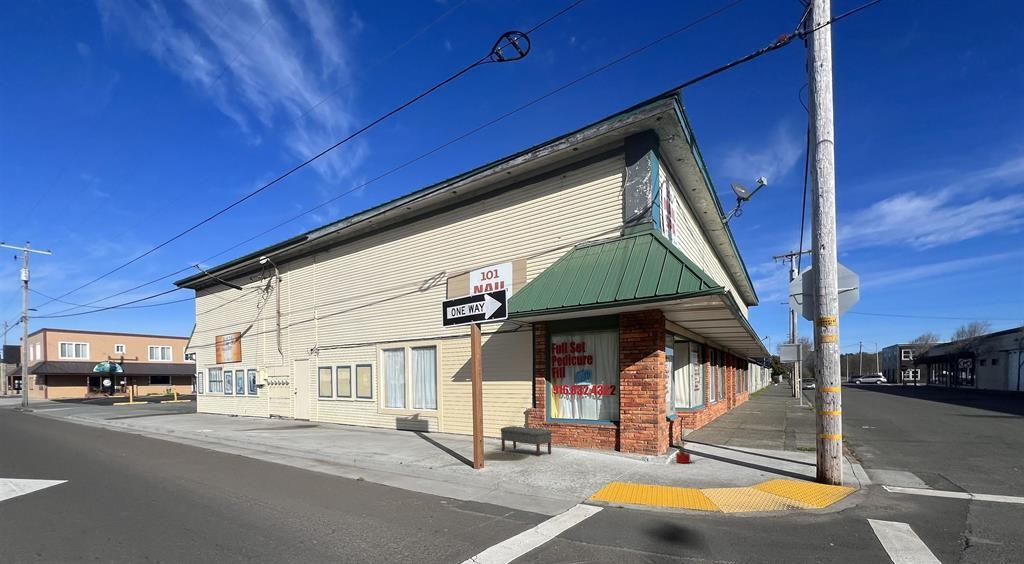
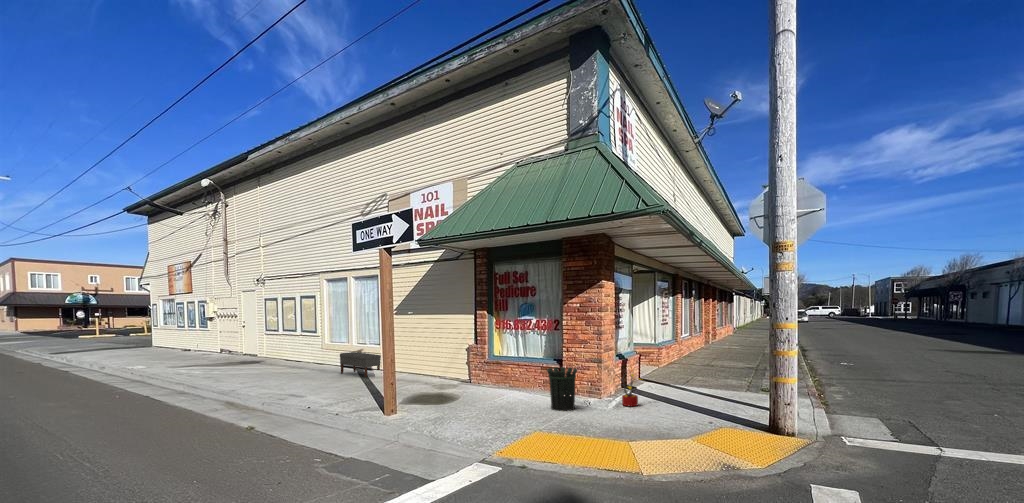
bench: present [501,426,552,457] -> present [340,352,381,377]
waste bin: none [609,428,637,467] -> present [547,367,577,411]

